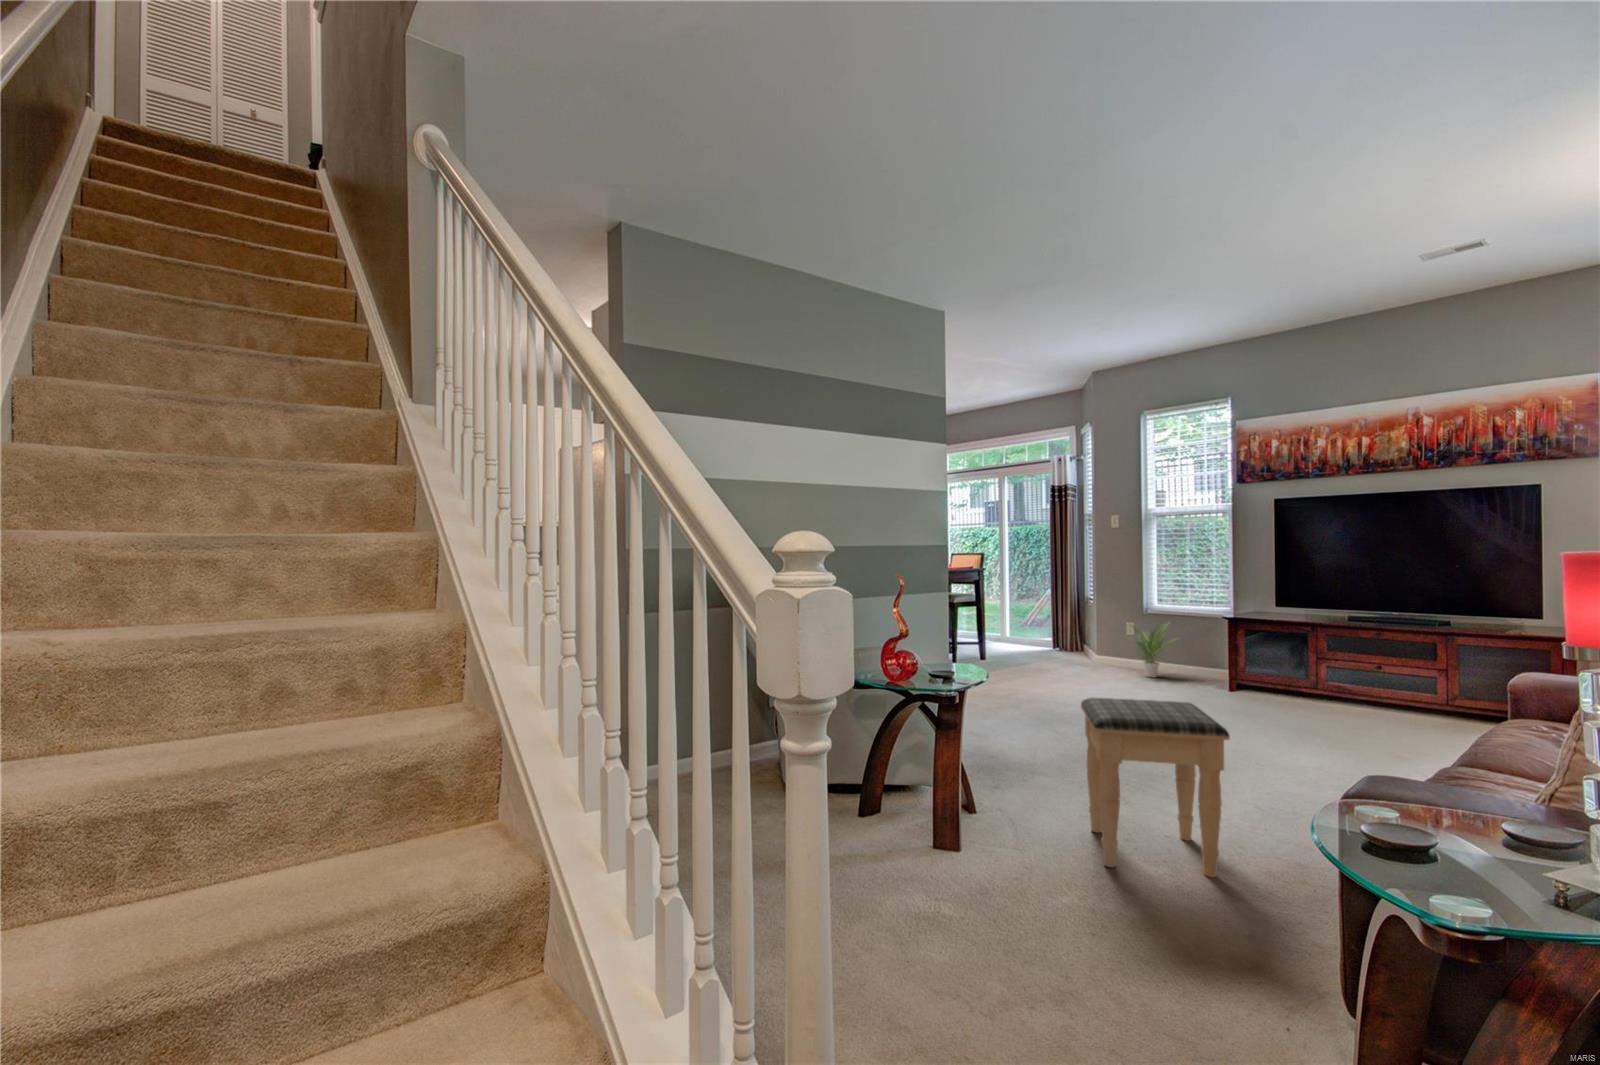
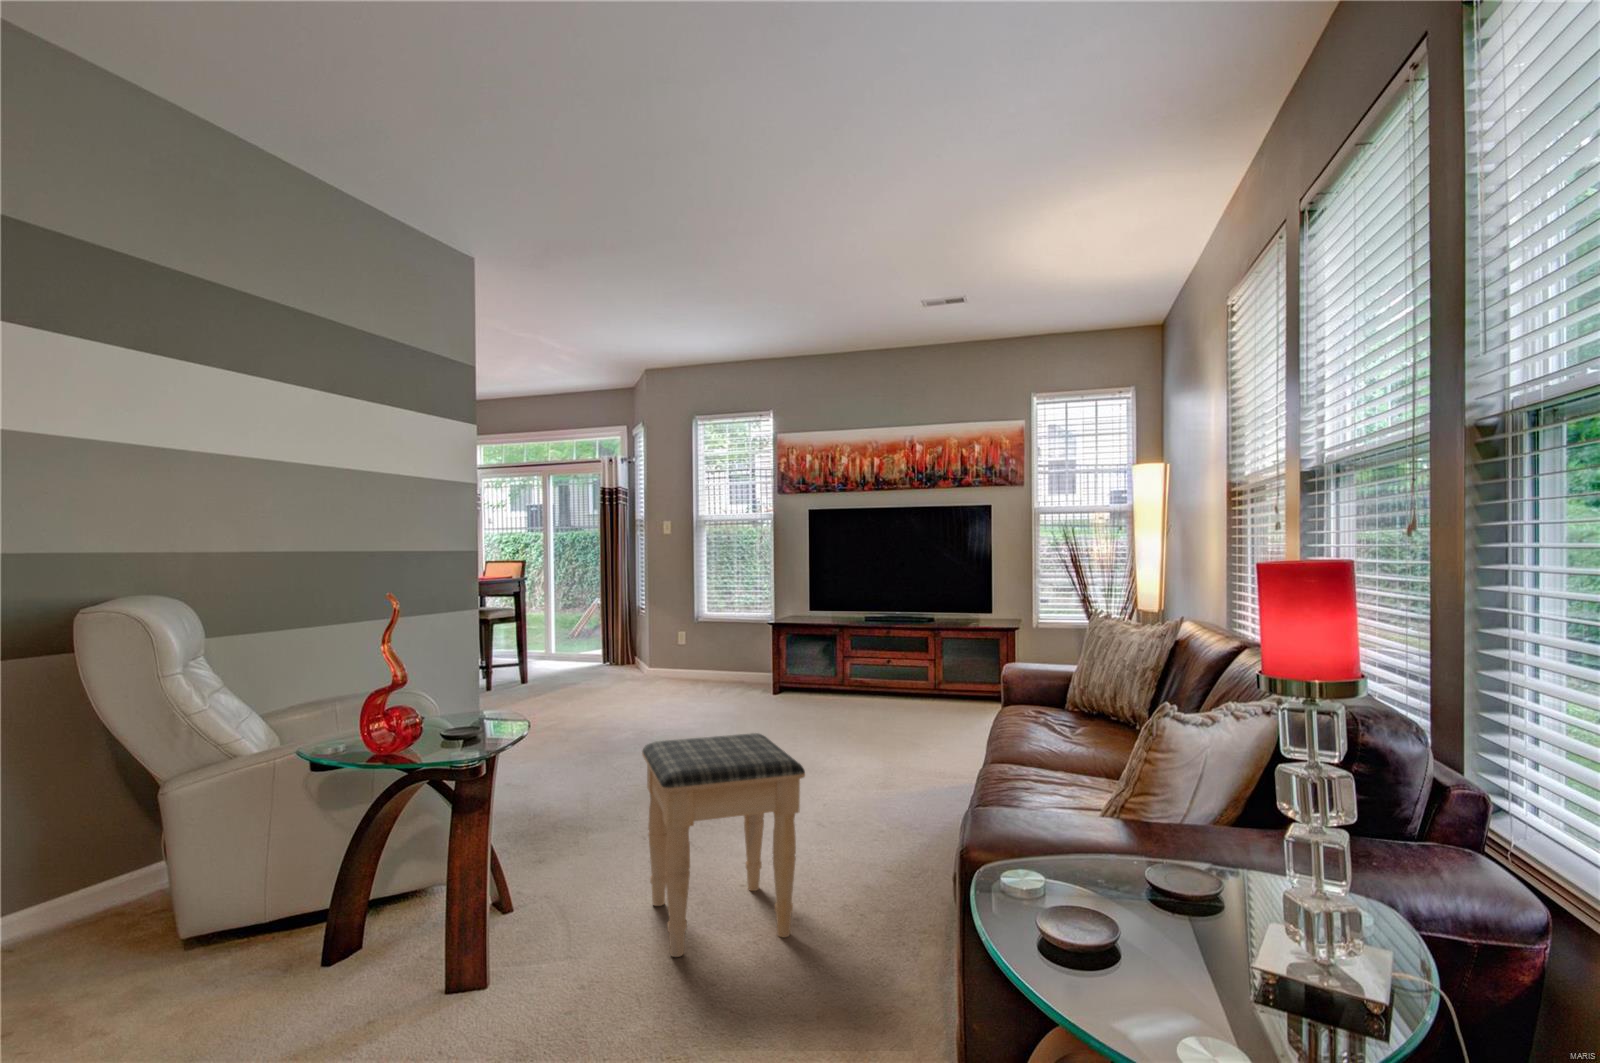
potted plant: present [1132,625,1170,677] -> none [673,629,727,688]

